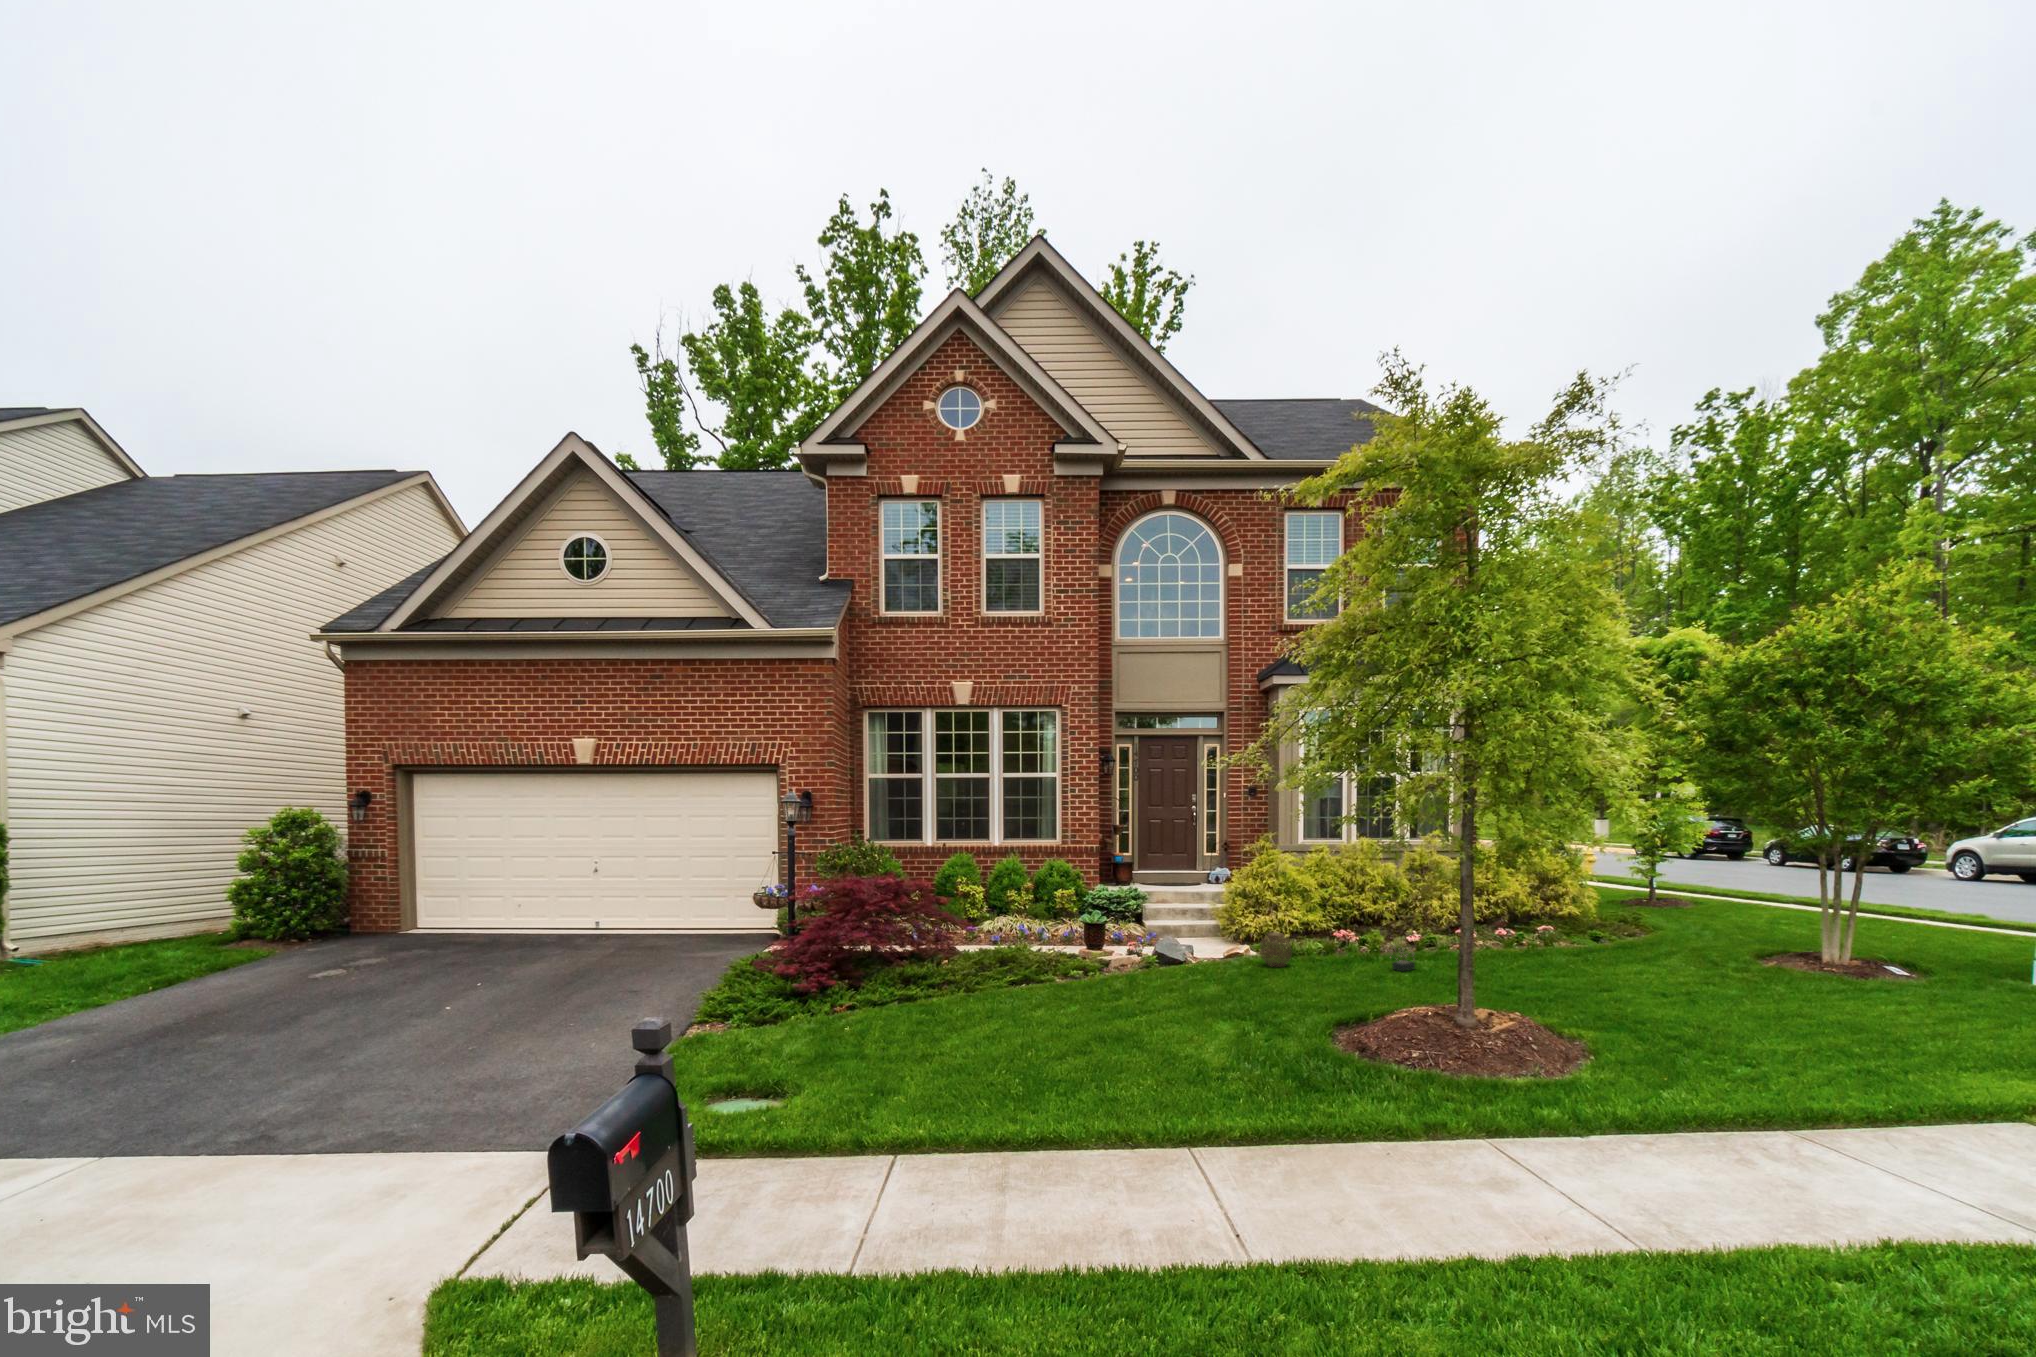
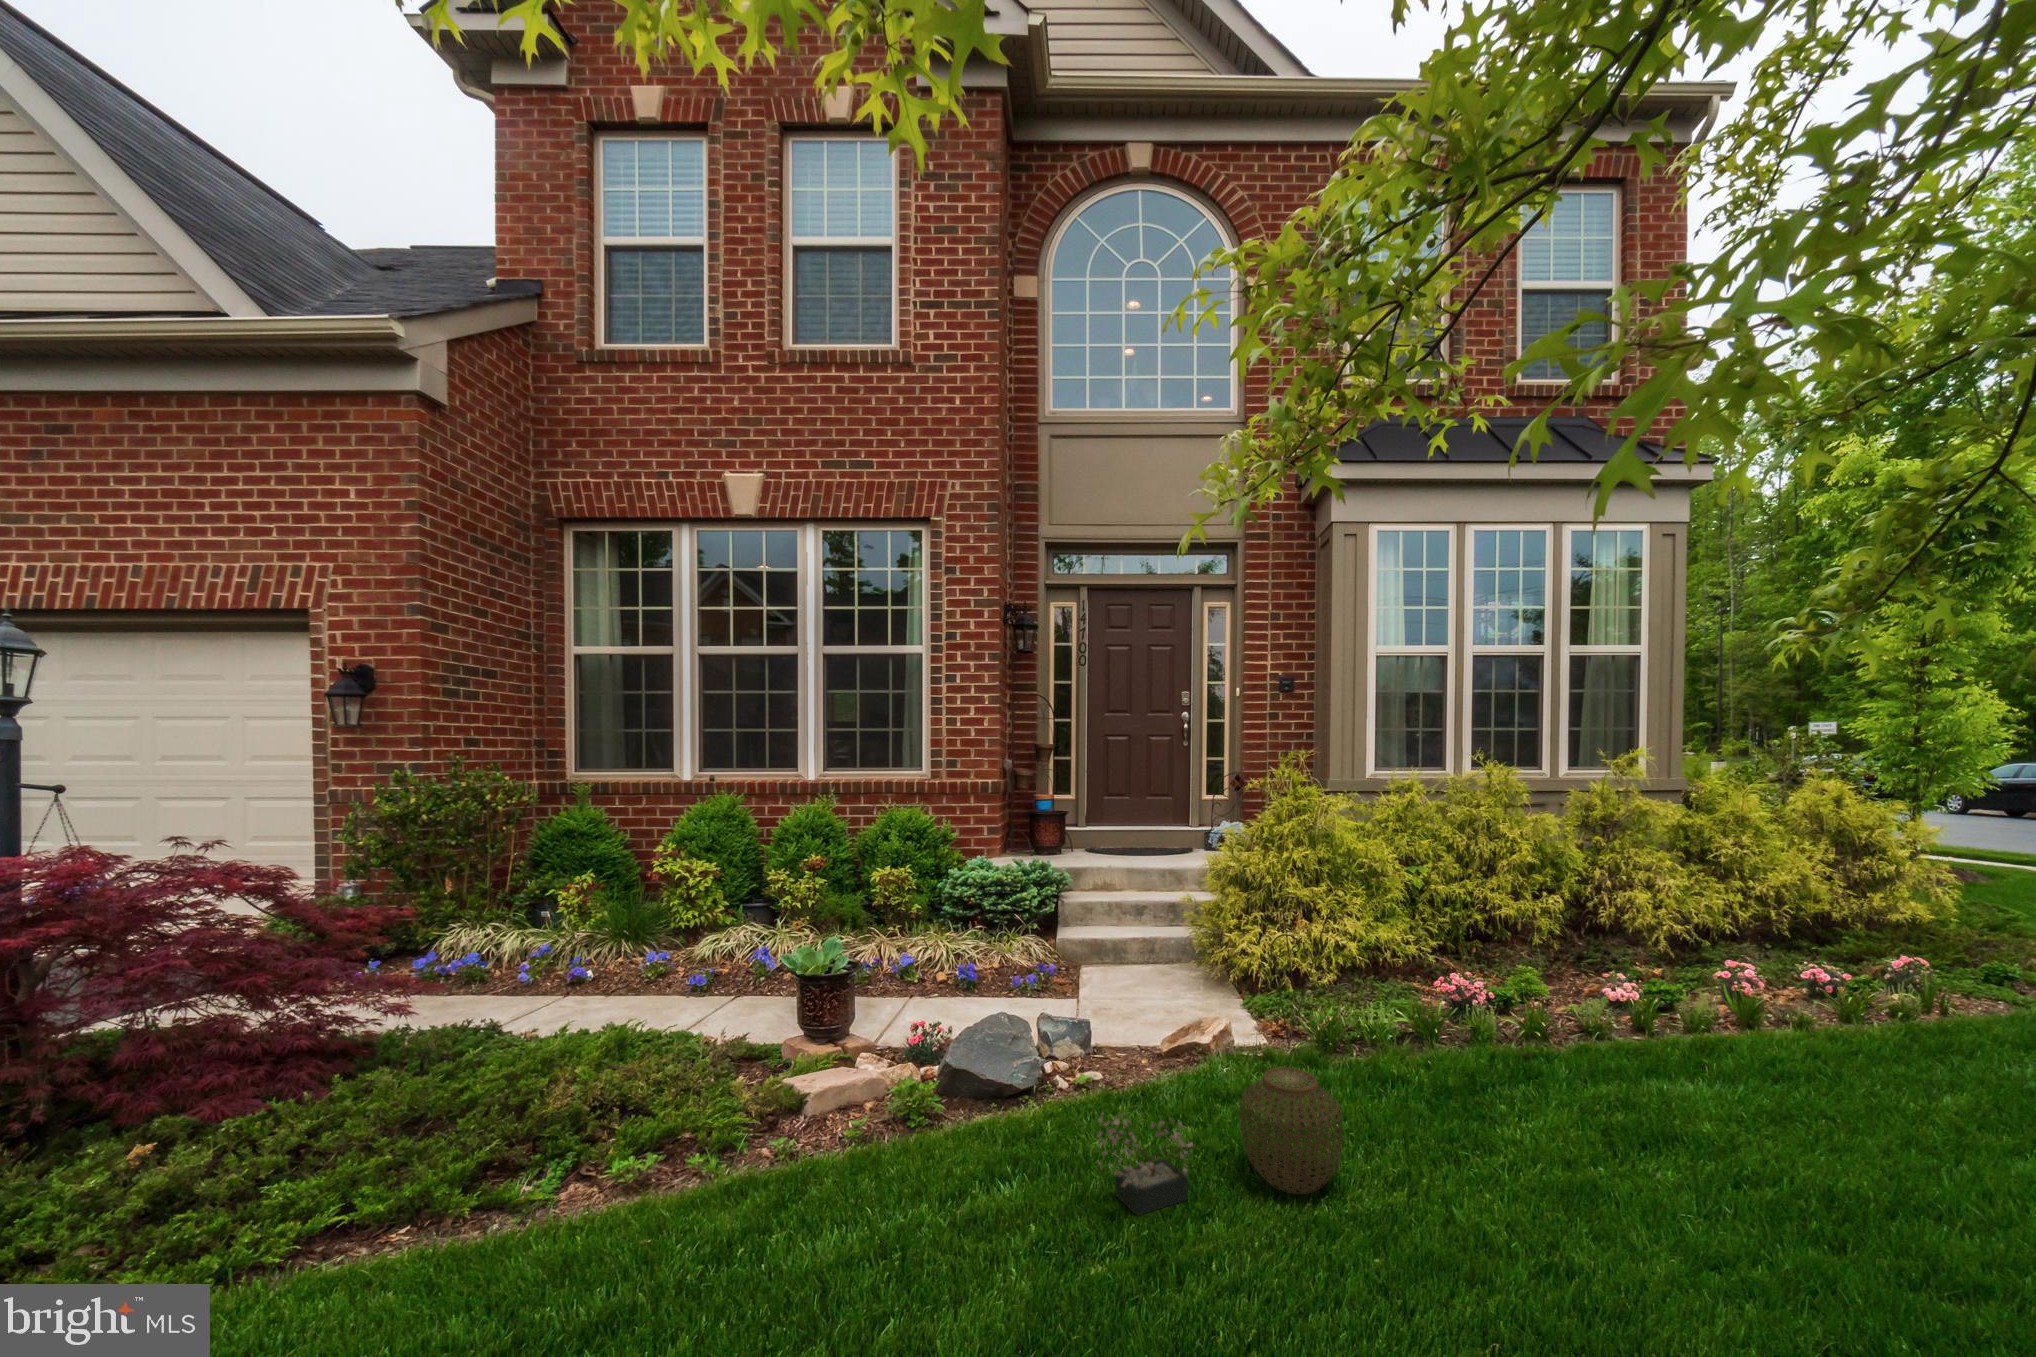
decorative plant: present [1388,944,1415,972] -> present [1097,1113,1193,1216]

